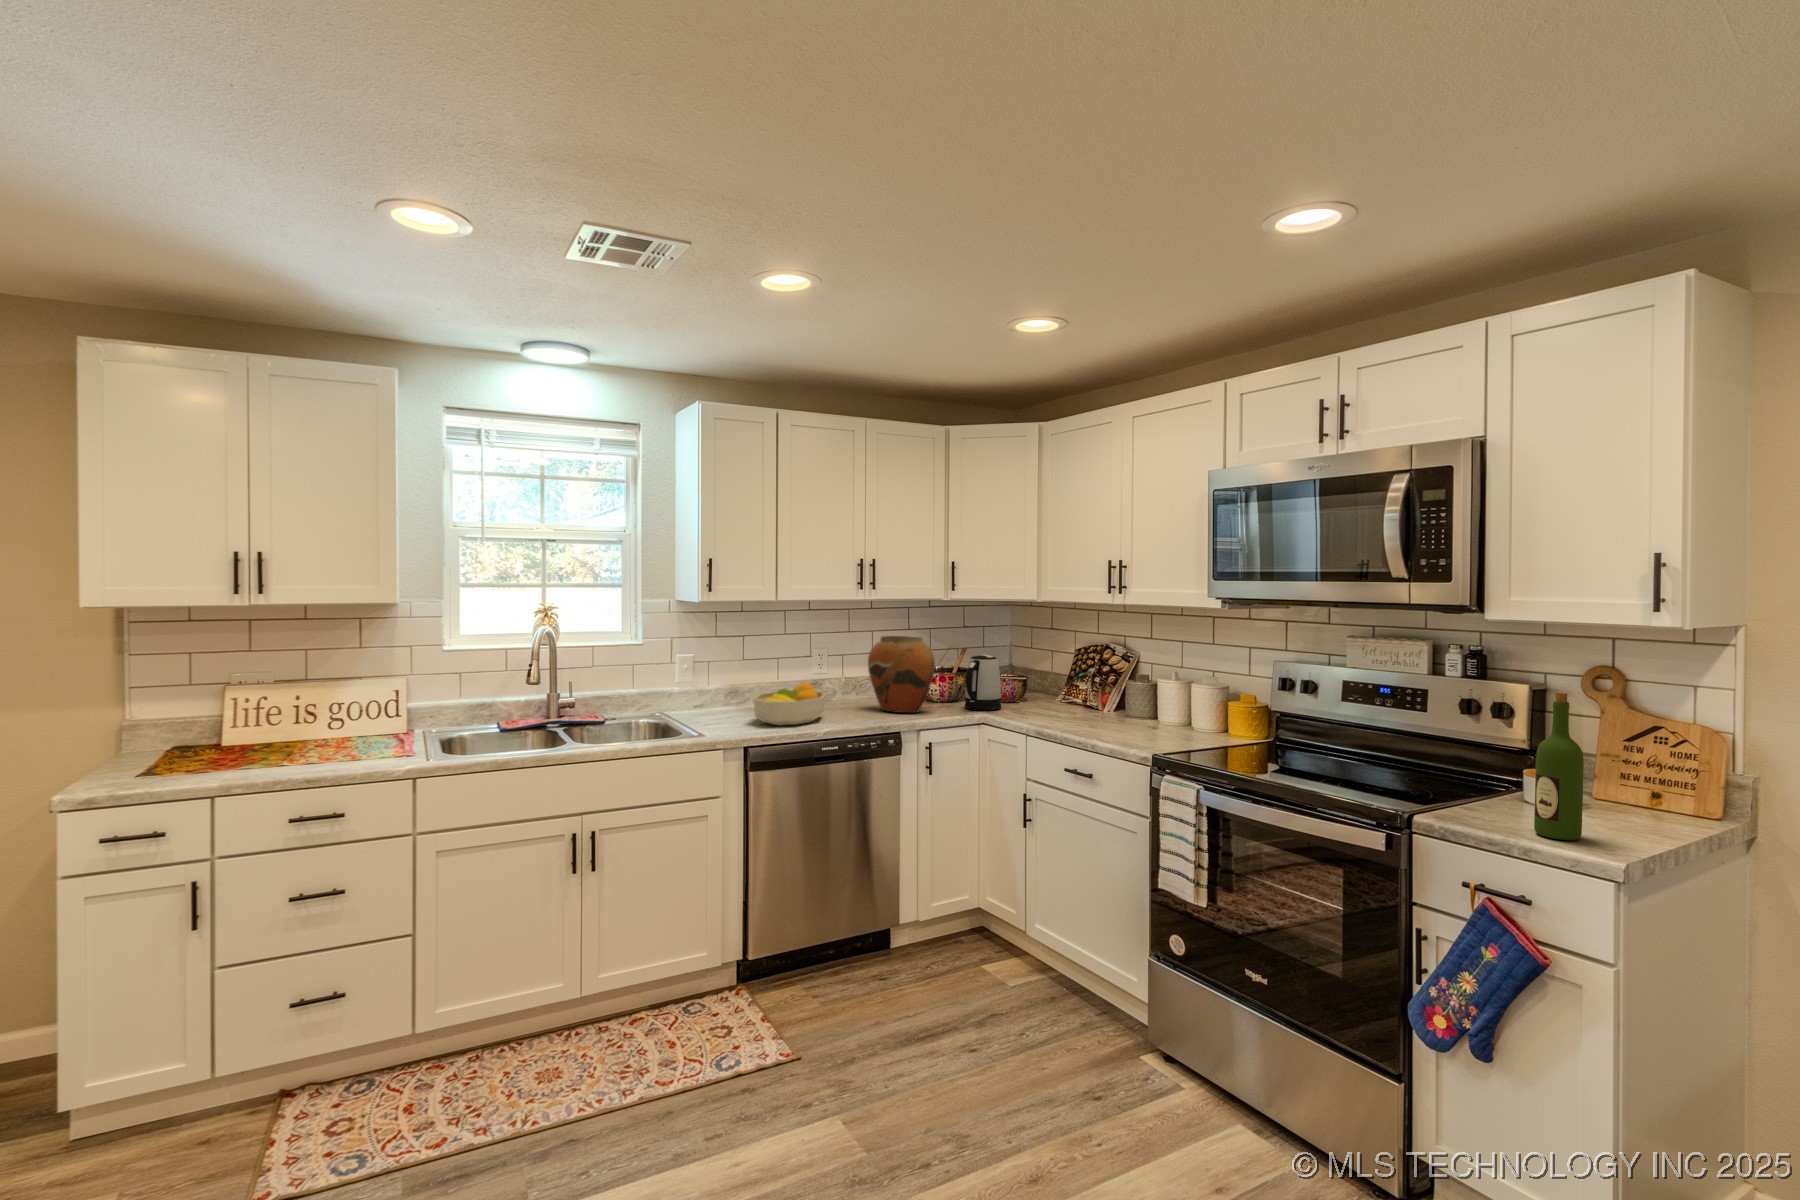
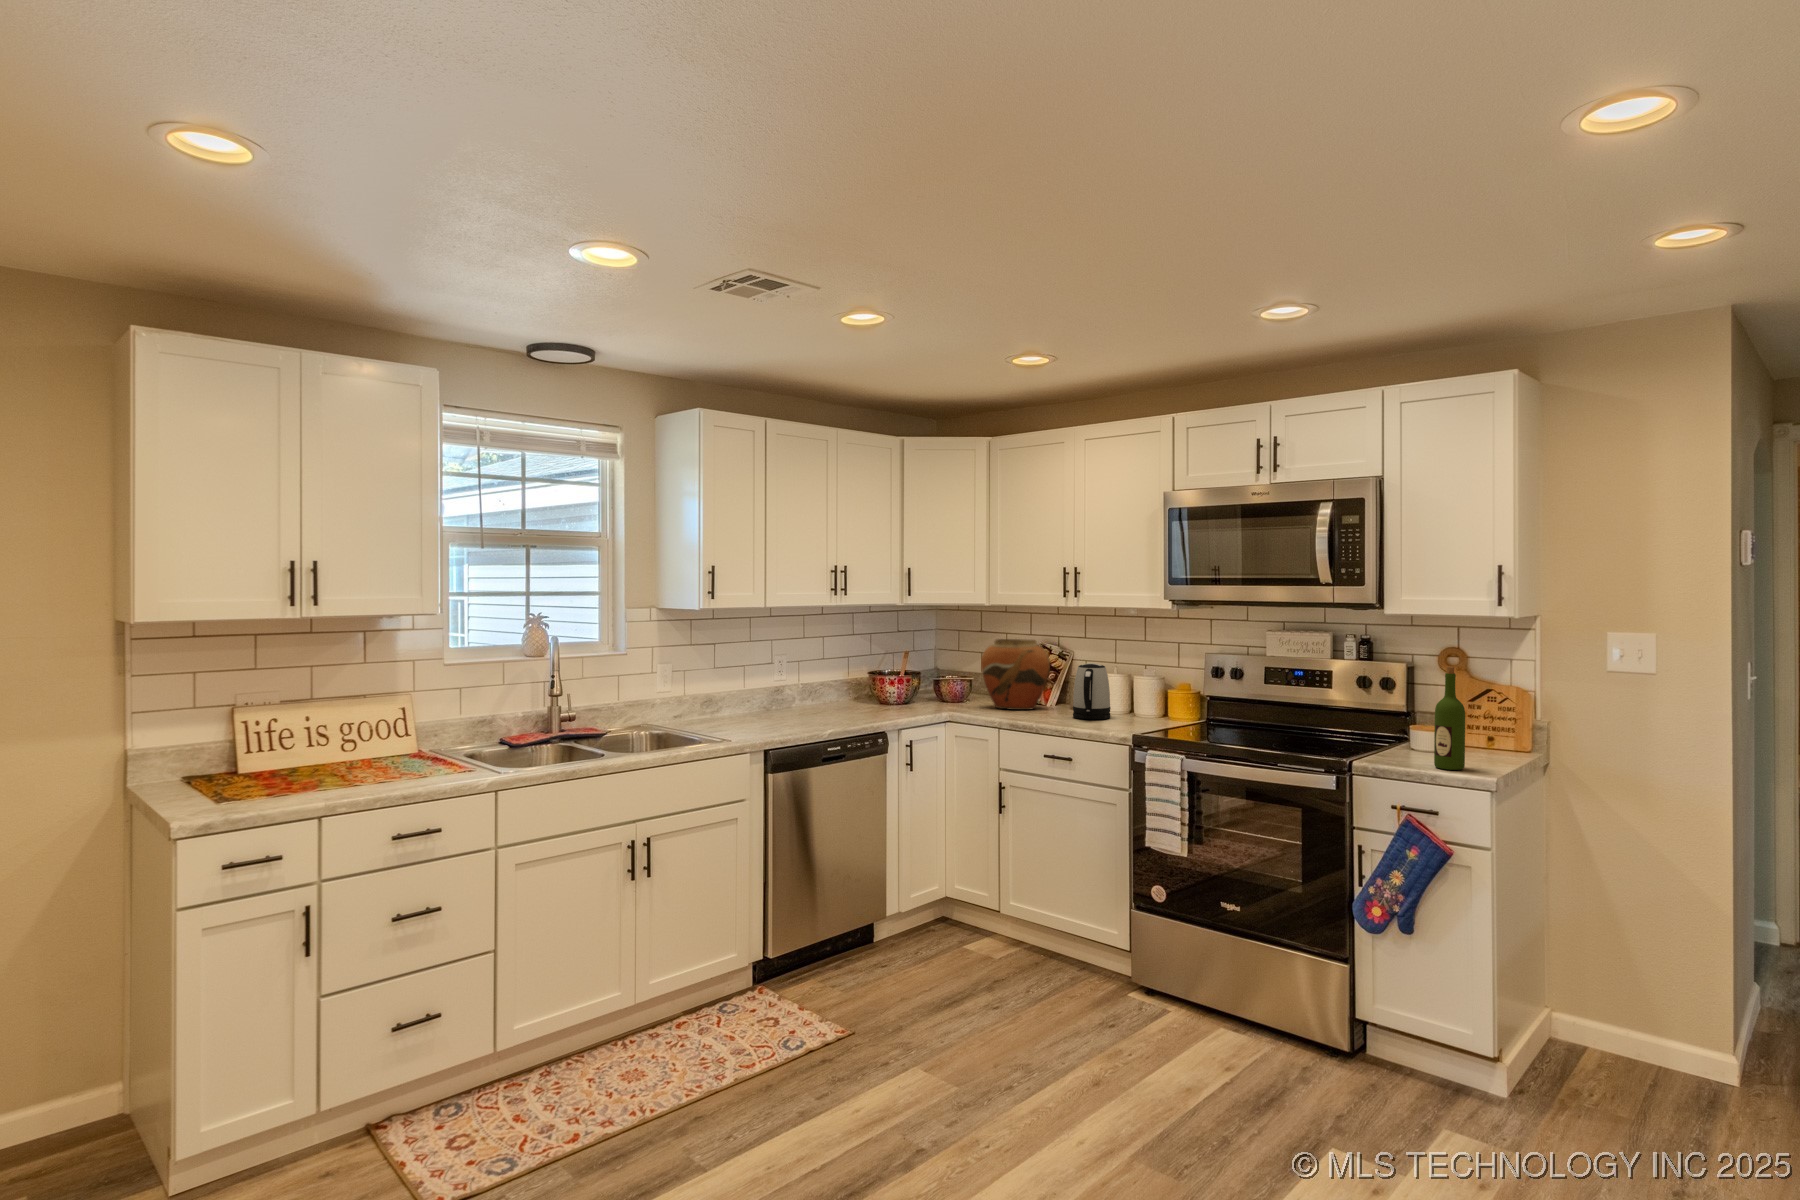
vase: present [868,636,935,713] -> present [981,639,1050,710]
kettle: present [965,655,1001,710] -> present [1073,663,1111,719]
fruit bowl: present [753,682,826,725] -> none [745,688,811,730]

